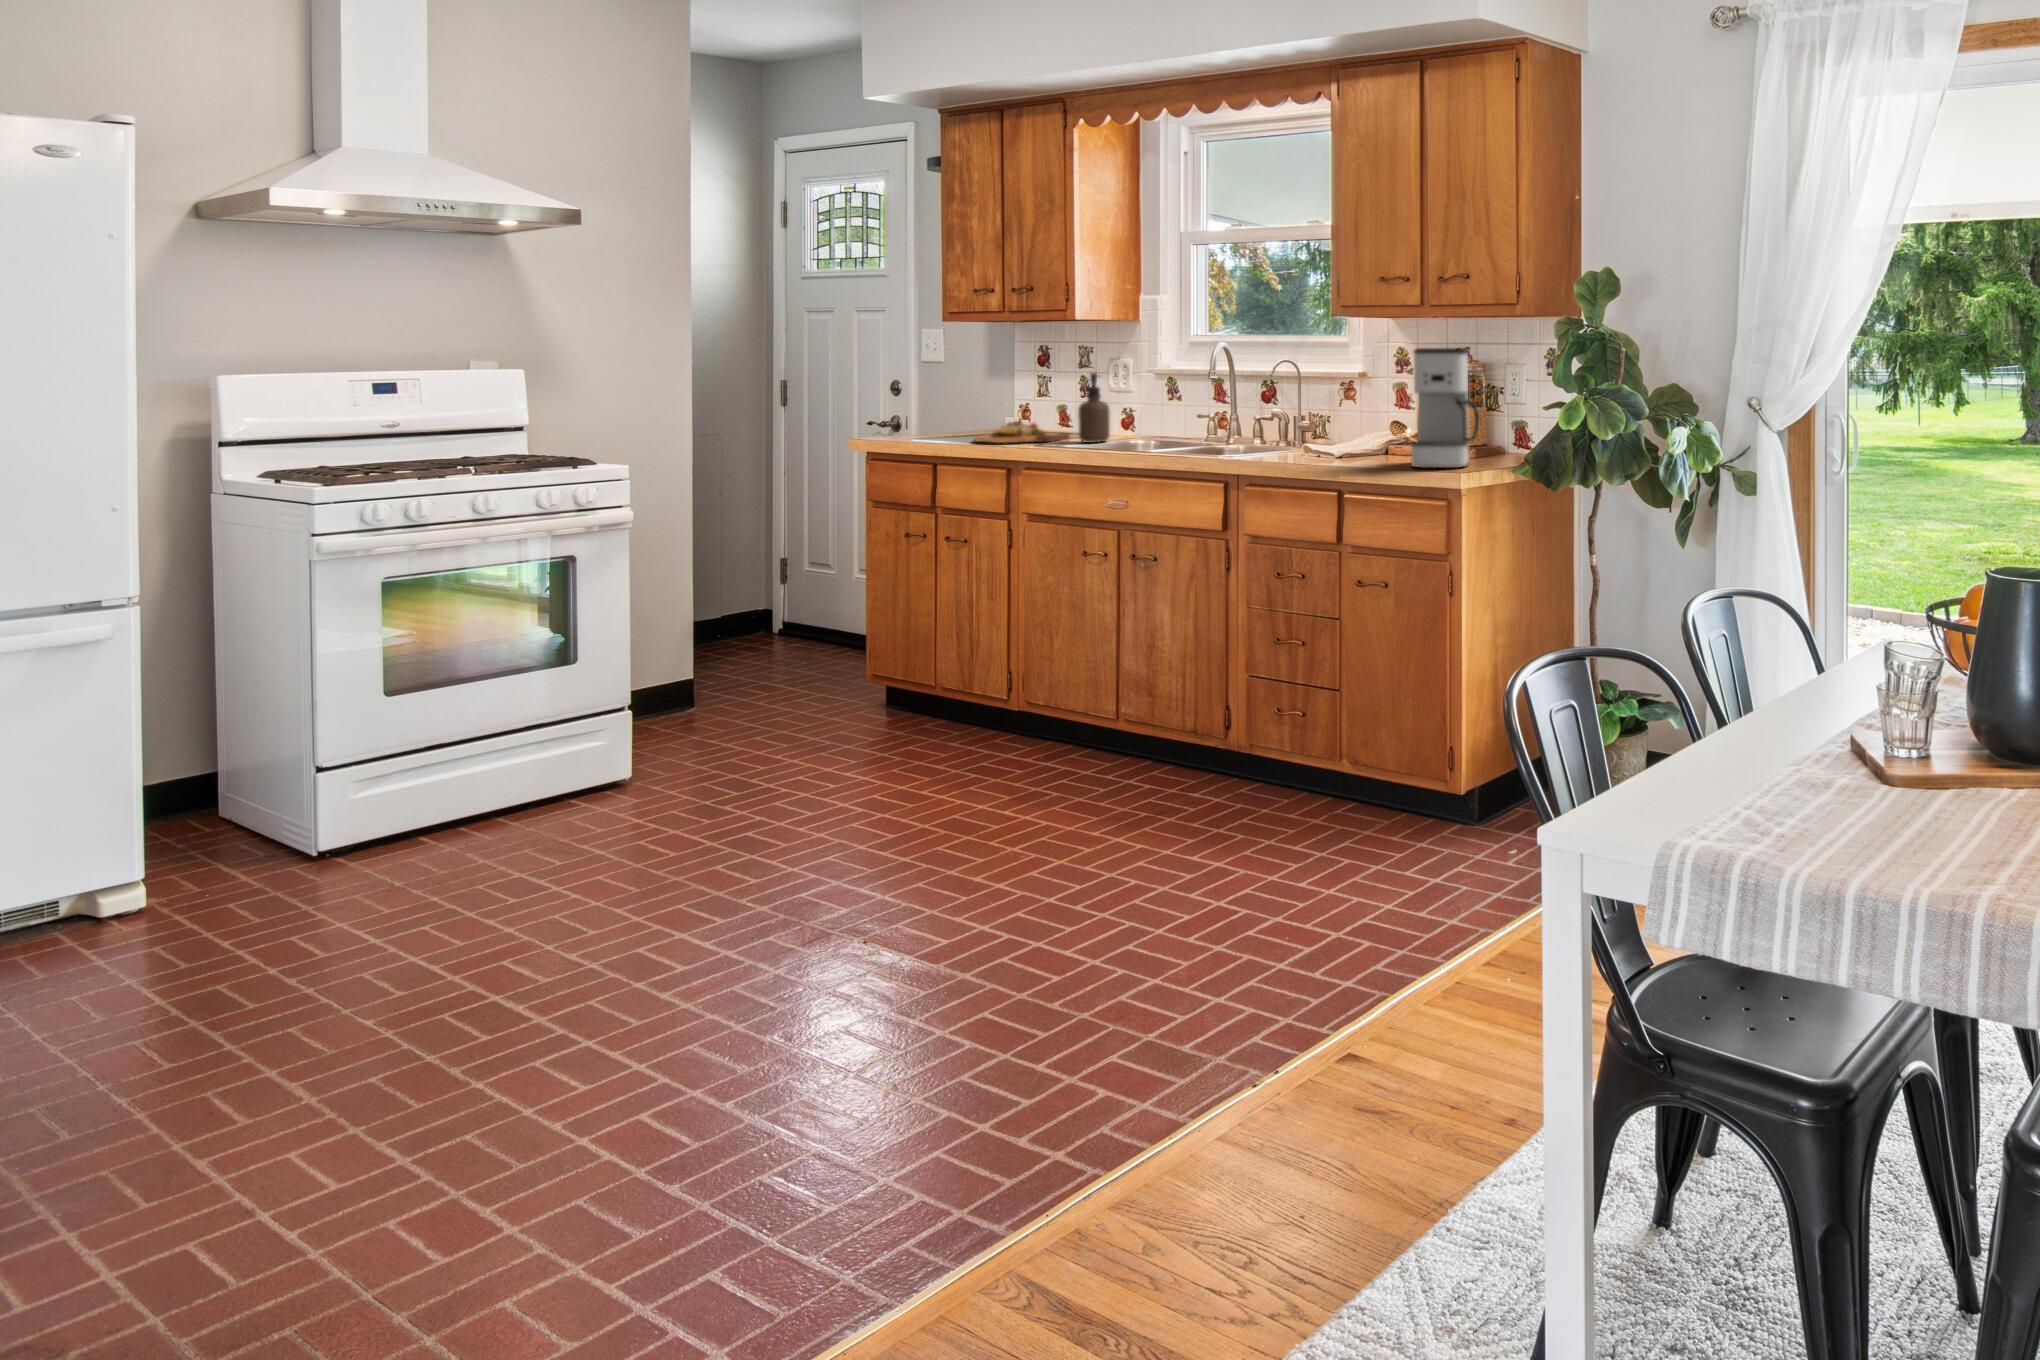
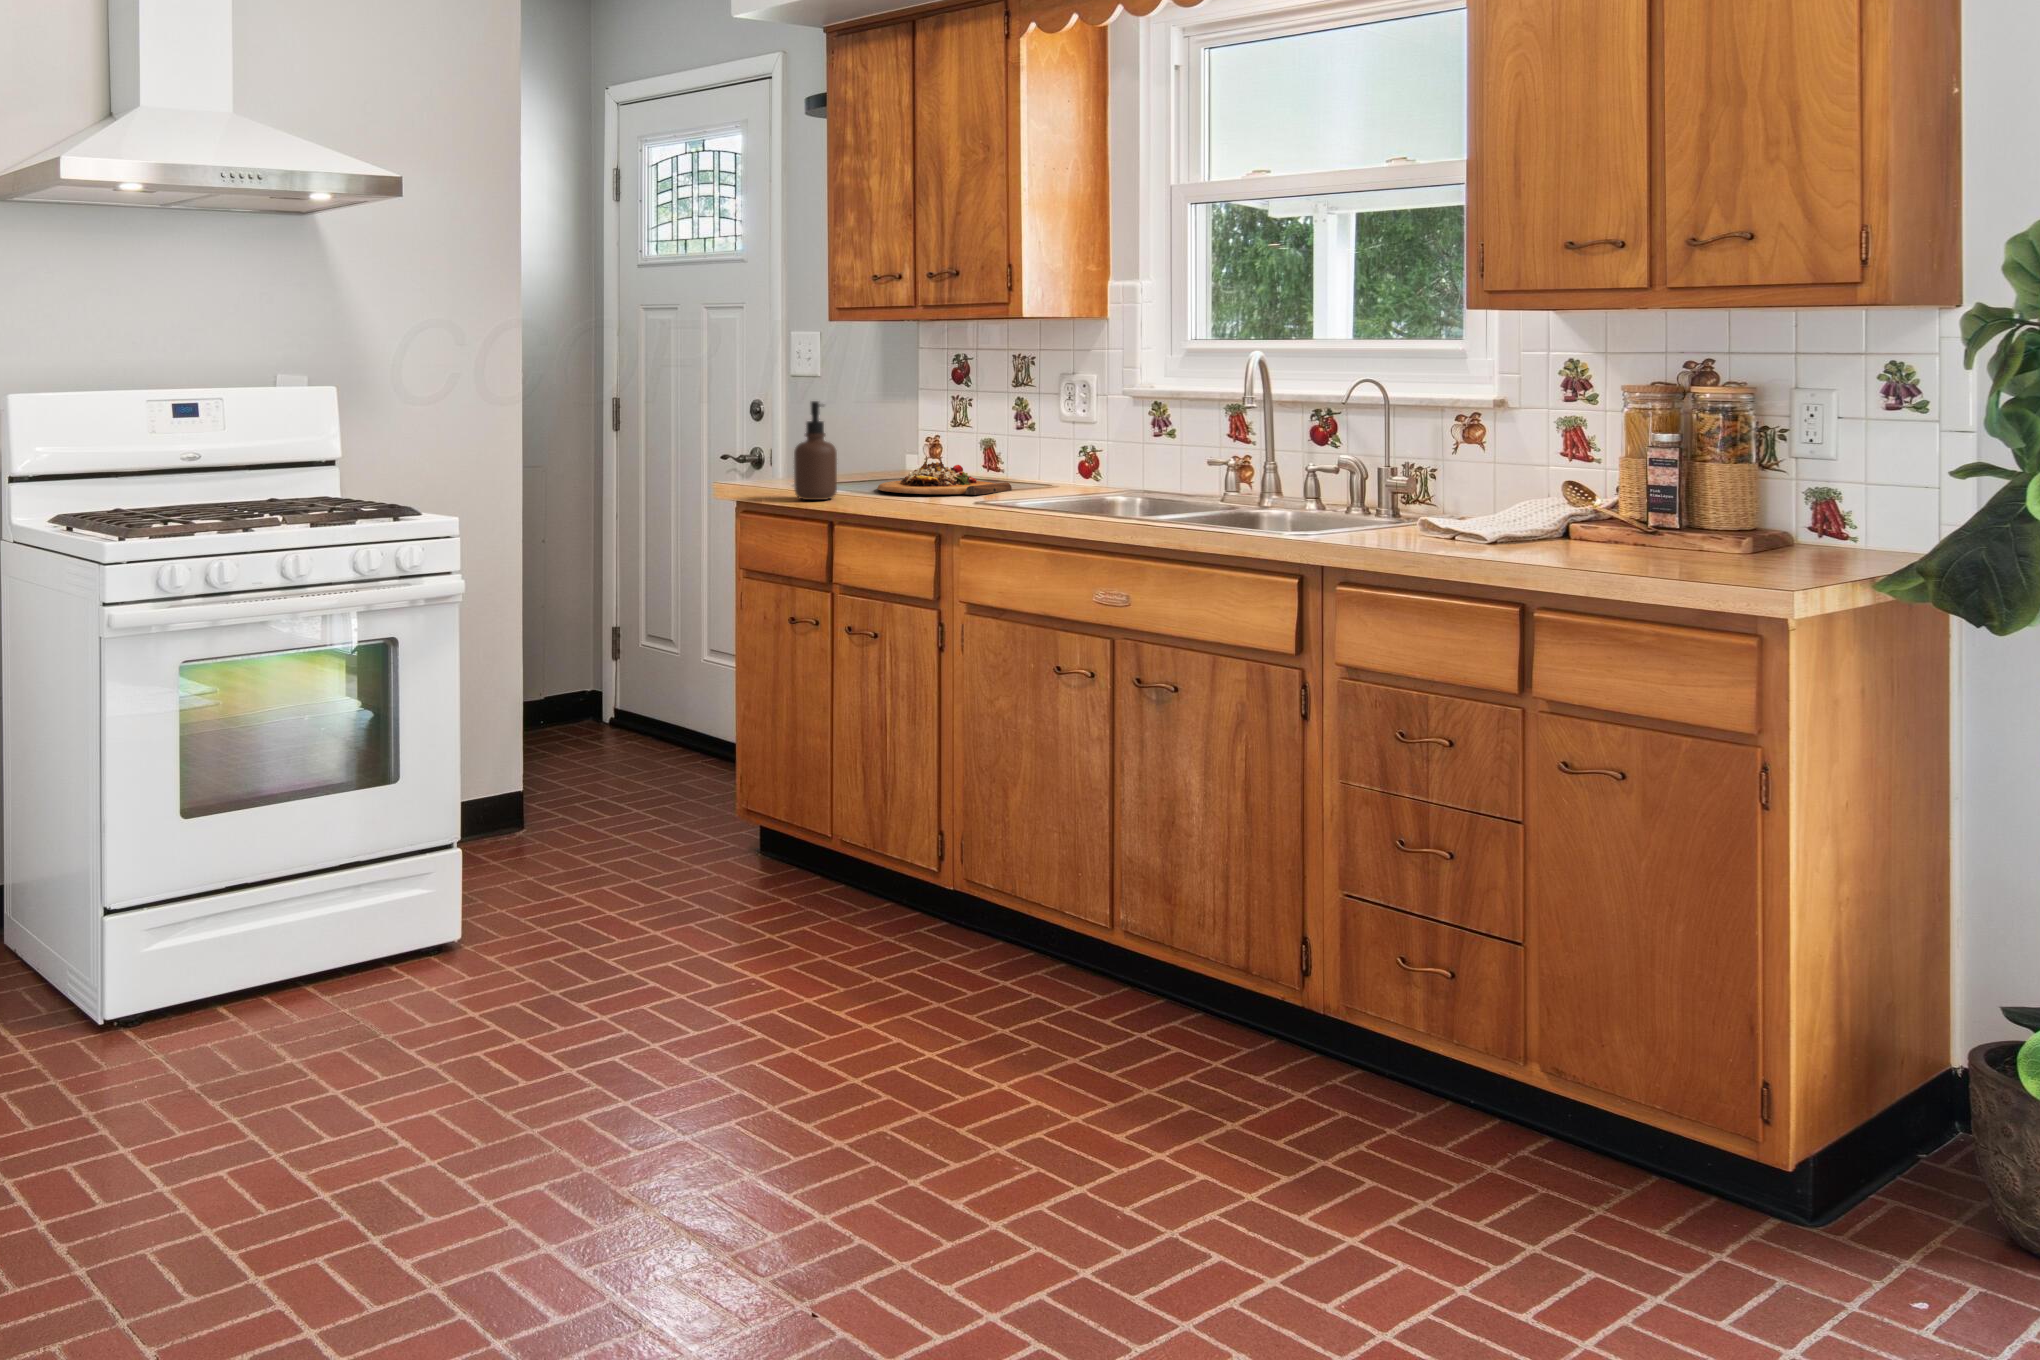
coffee maker: present [1412,348,1479,468] -> none [1659,363,1796,575]
soap dispenser: present [1078,373,1110,443] -> present [794,401,837,500]

